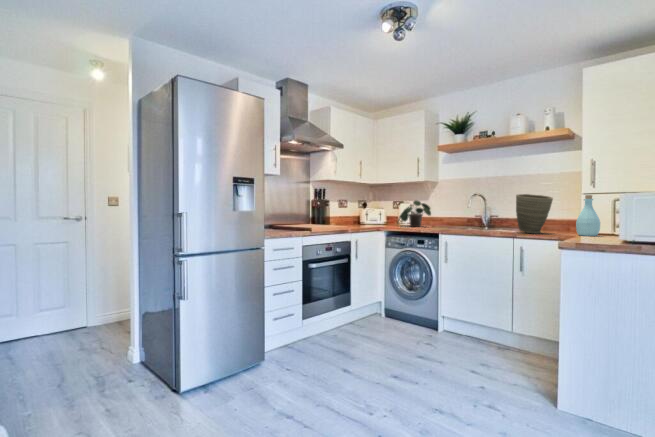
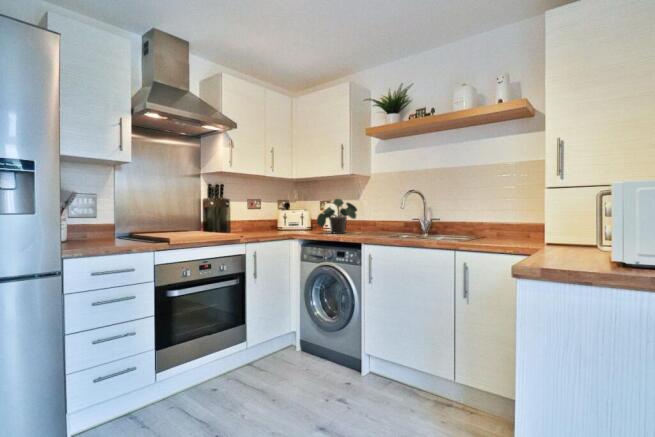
vase: present [516,194,553,233] -> none [456,188,506,243]
bottle: present [576,195,600,236] -> none [537,188,571,248]

